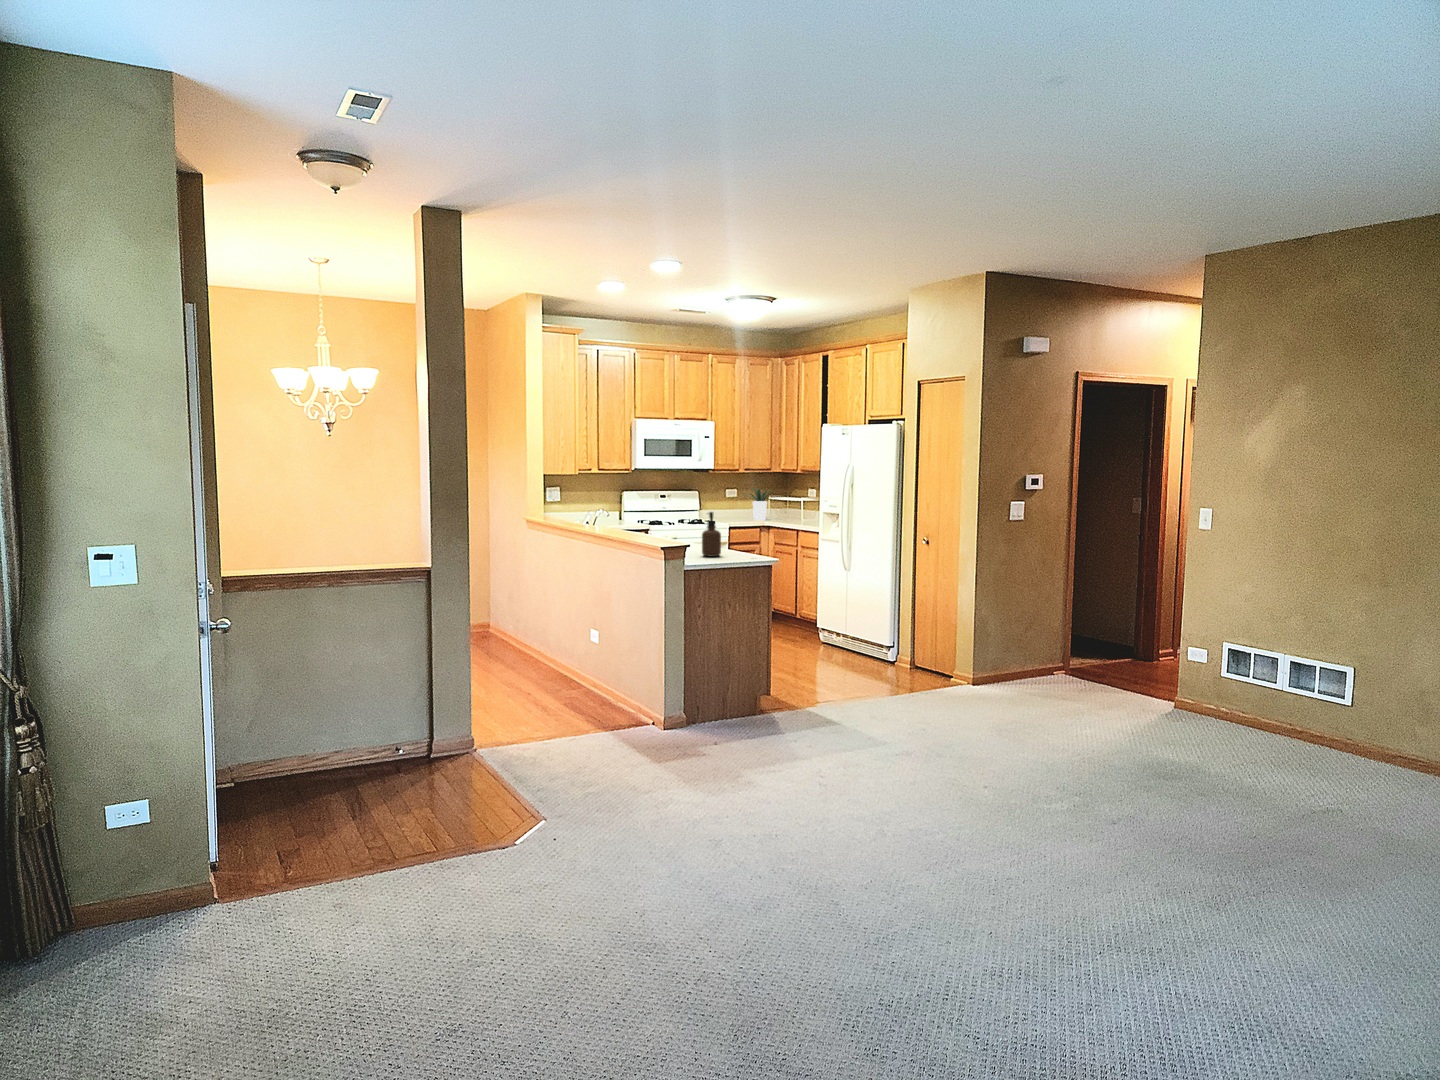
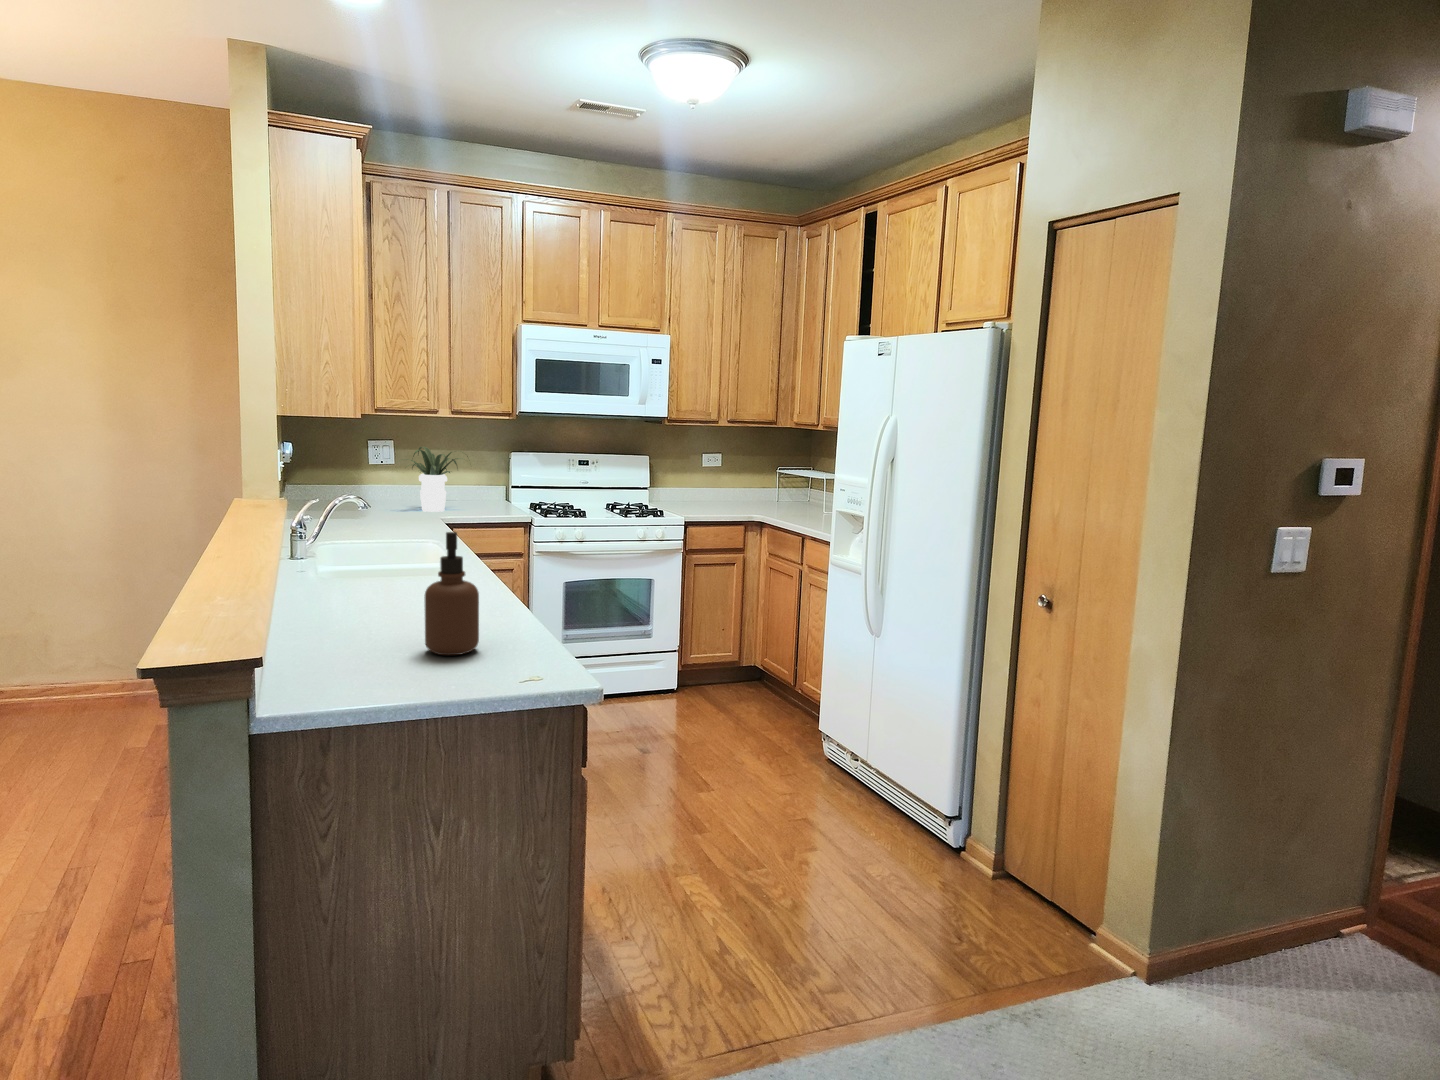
potted plant: present [745,488,770,520] -> present [406,447,468,512]

